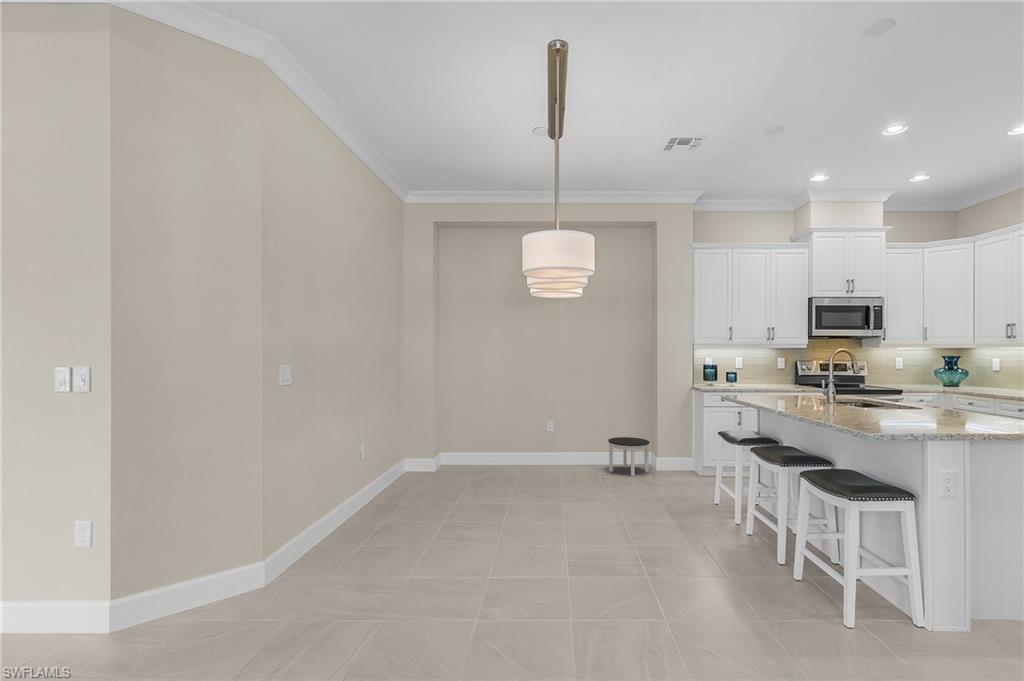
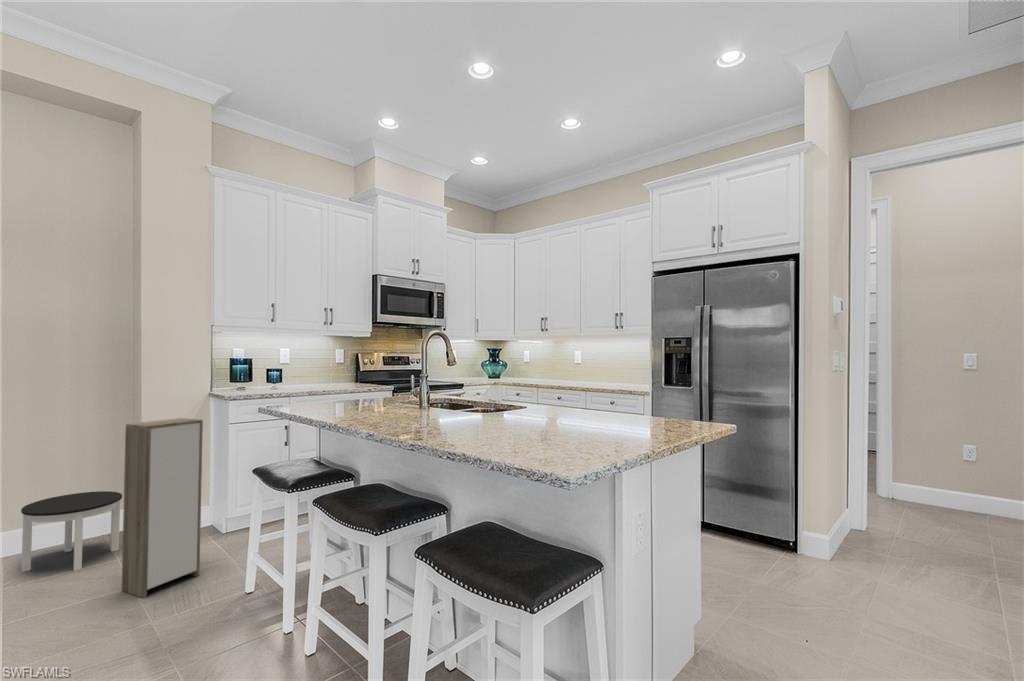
storage cabinet: none [656,401,693,495] -> present [121,418,203,598]

